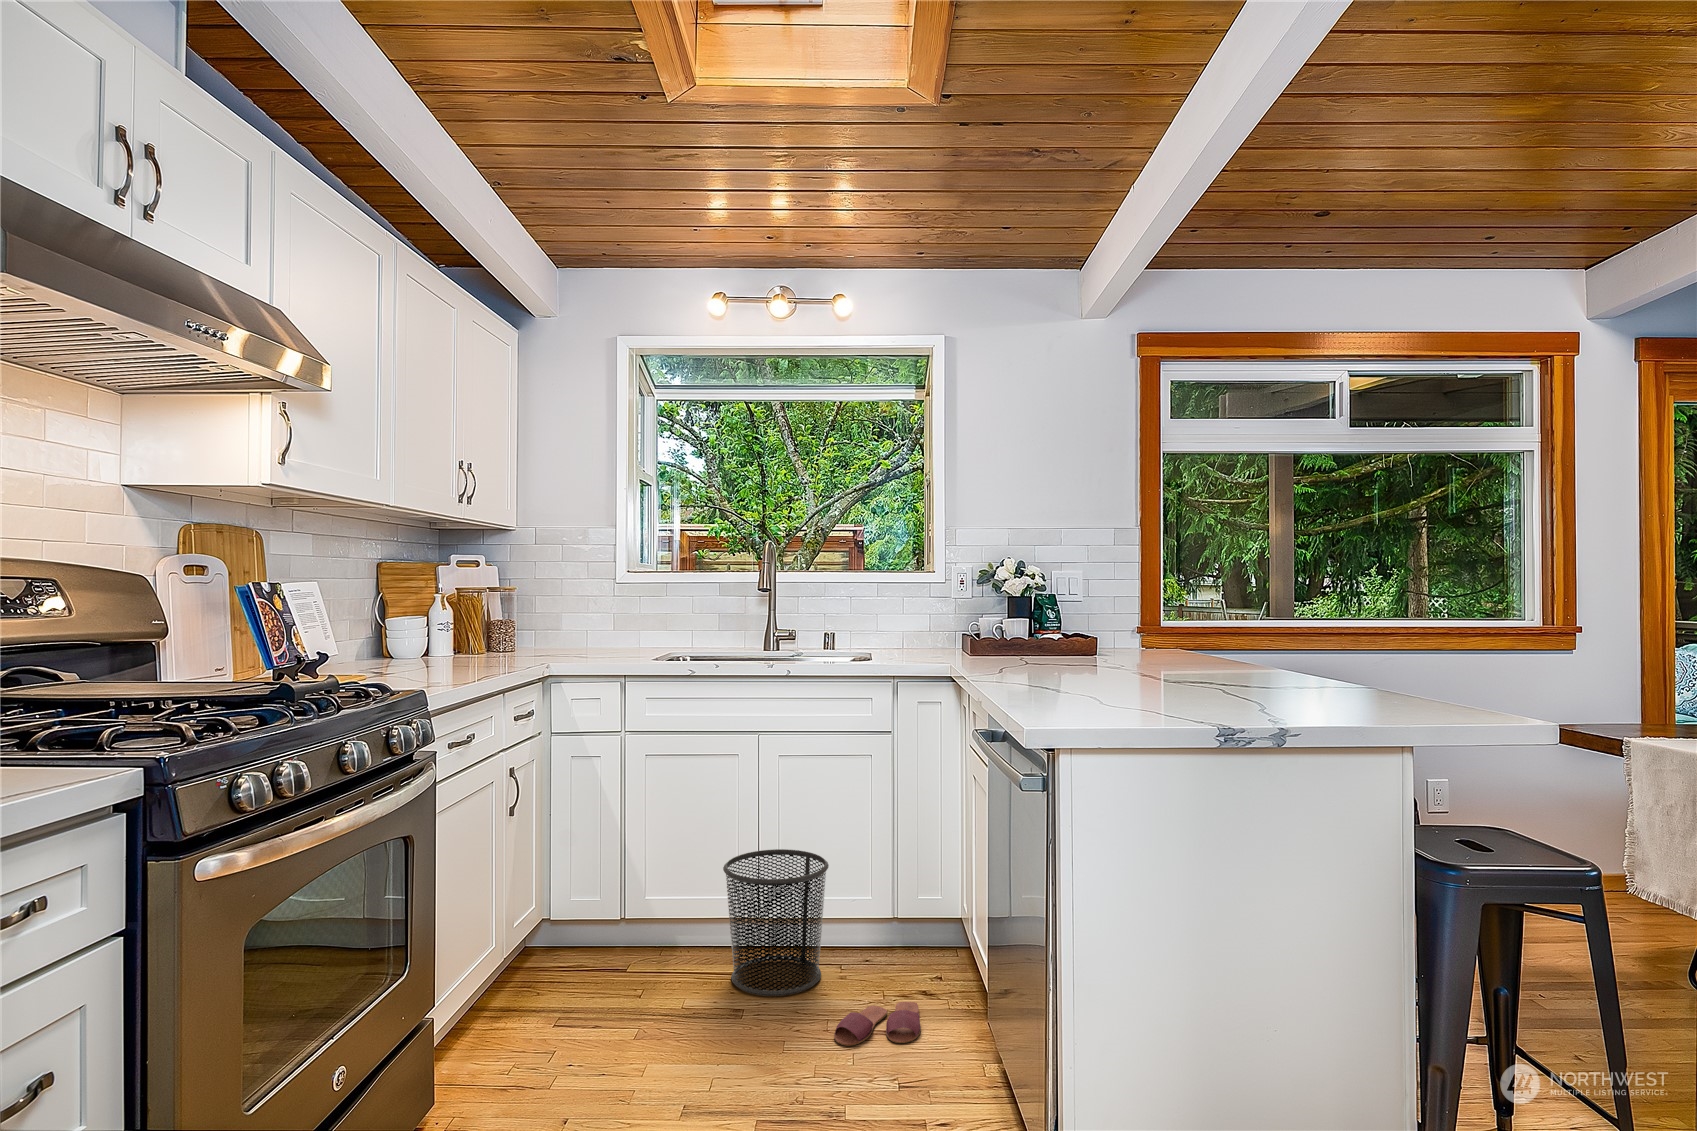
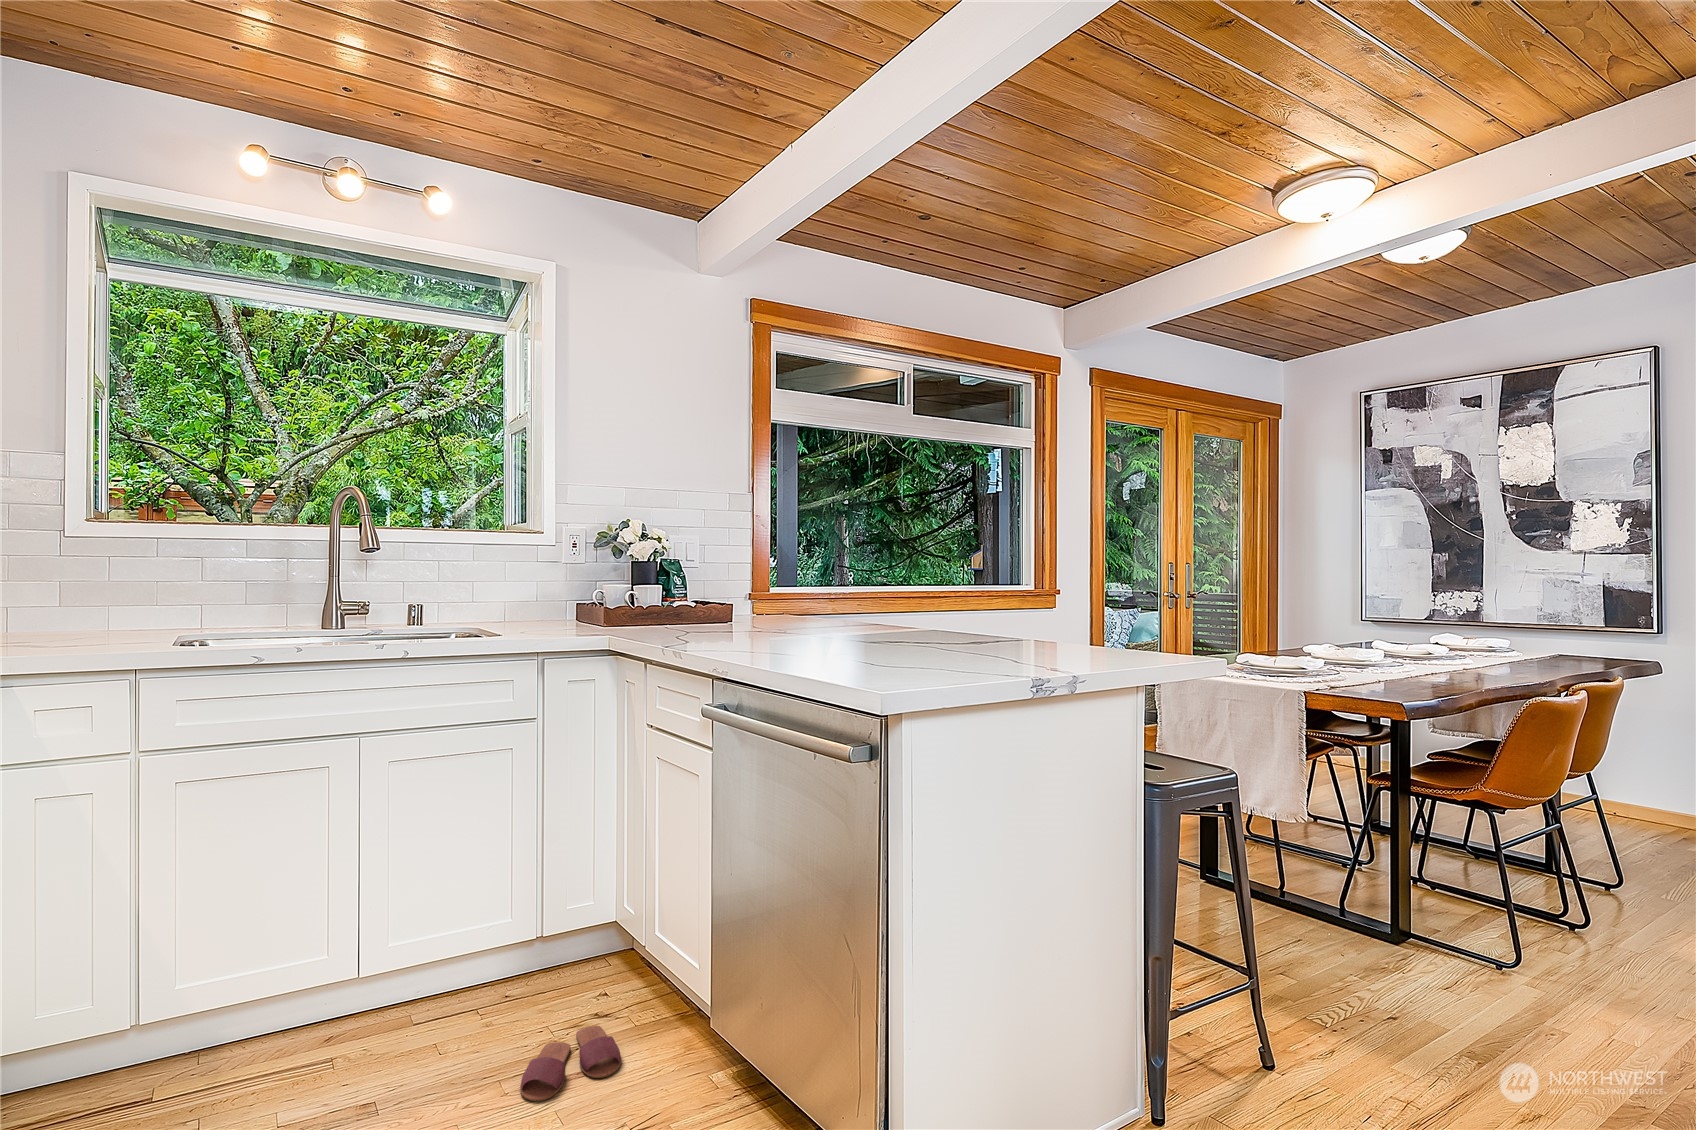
waste bin: present [723,849,829,996] -> none [323,878,473,1074]

